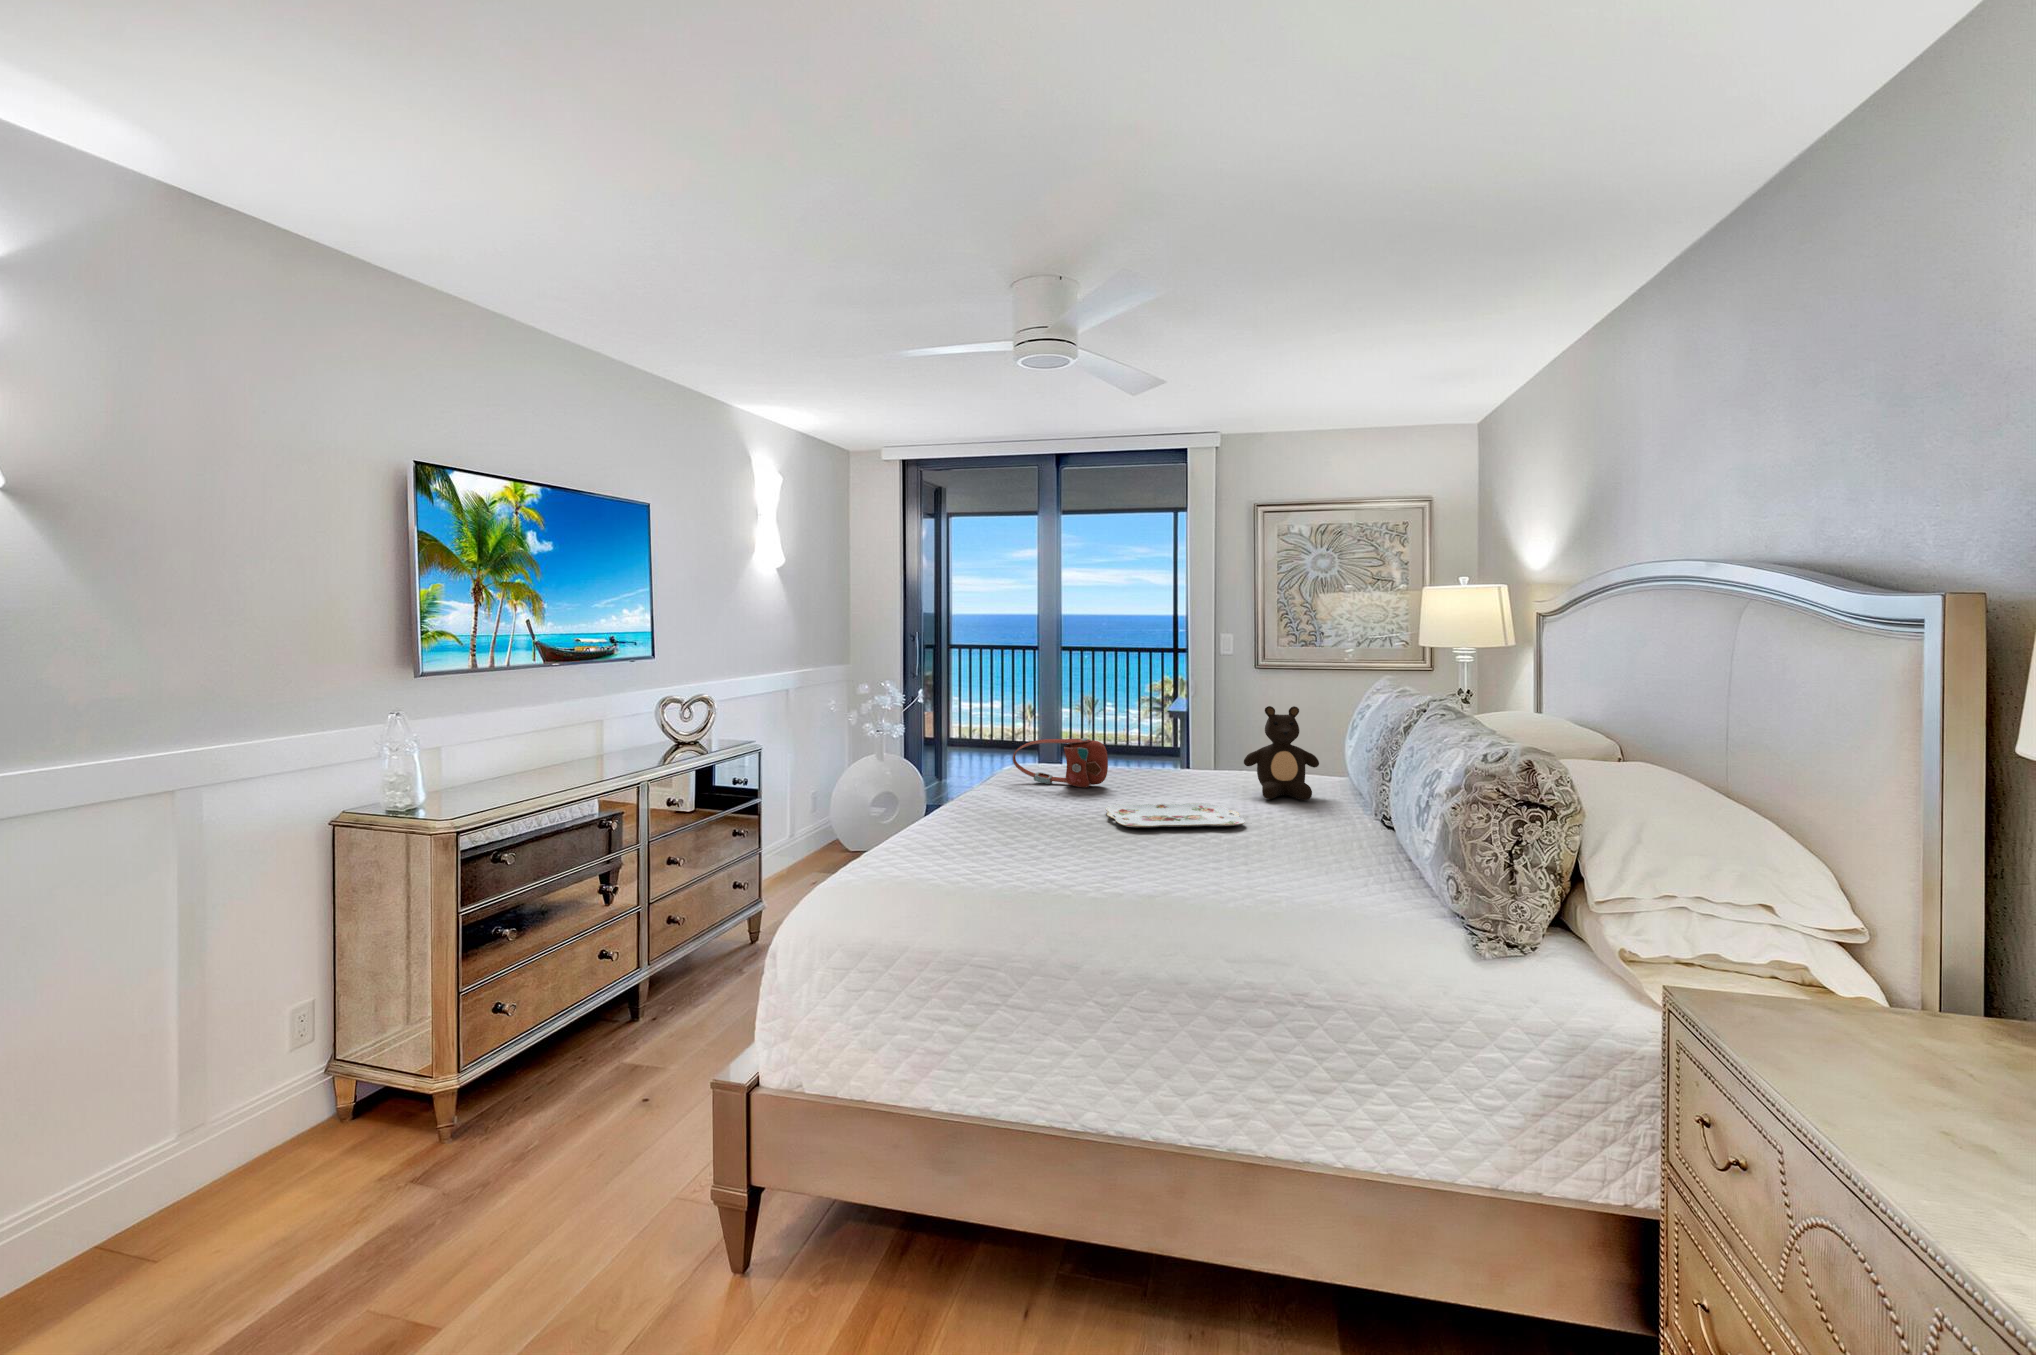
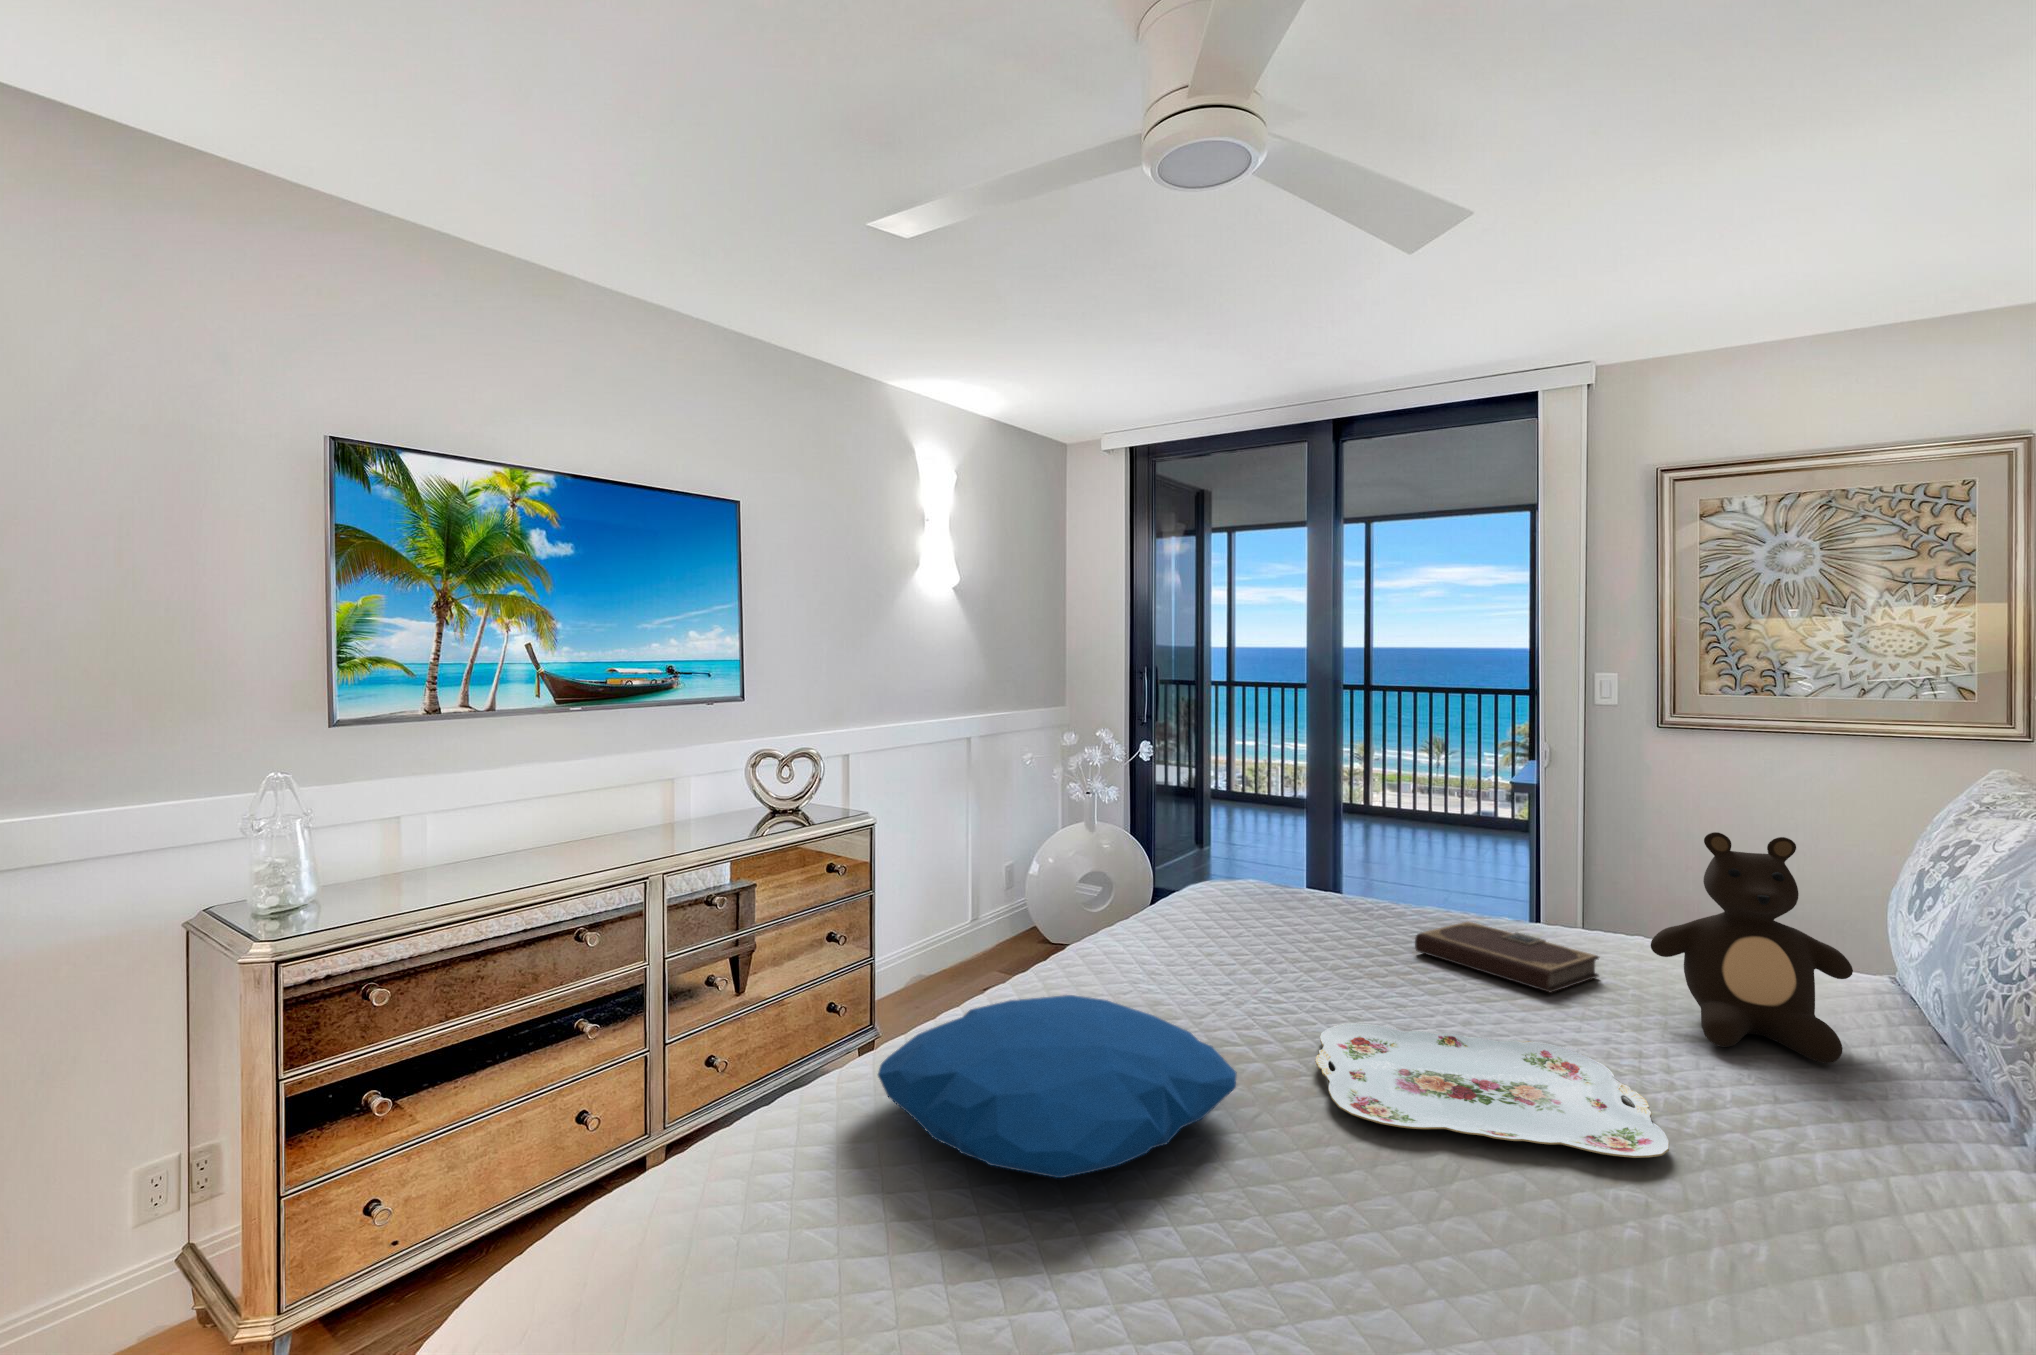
handbag: present [1013,738,1108,788] -> none [1181,857,1352,954]
notebook: none [1138,767,1223,791] -> present [1415,922,1599,993]
pillow: none [922,795,1082,846] -> present [878,995,1236,1178]

